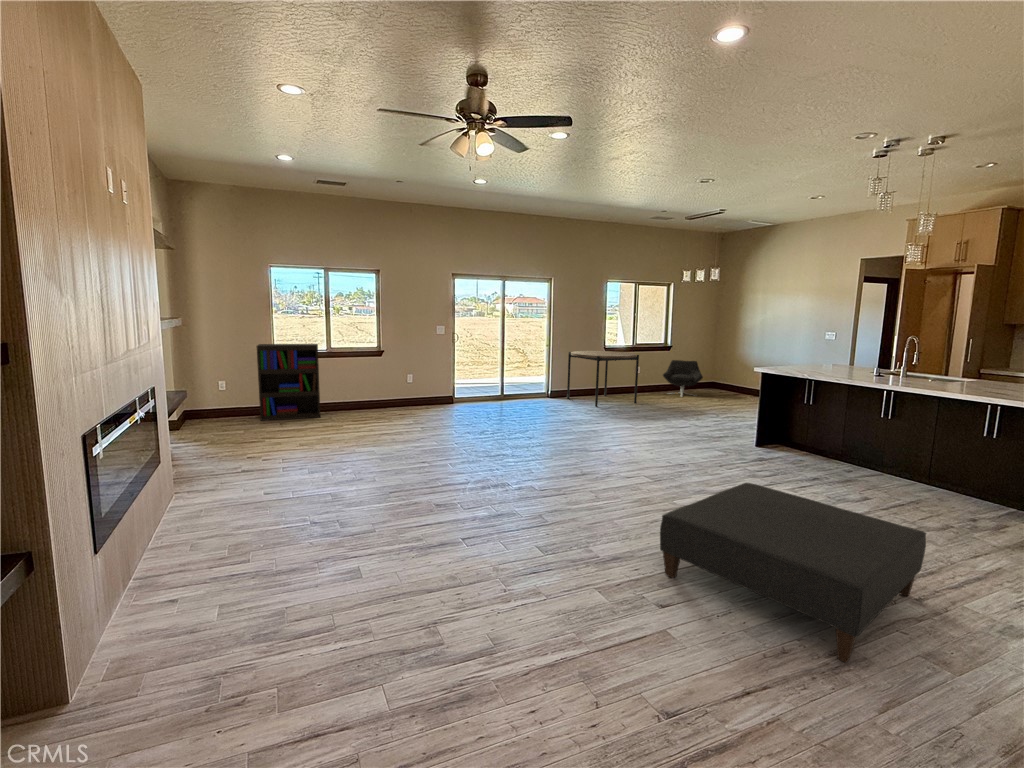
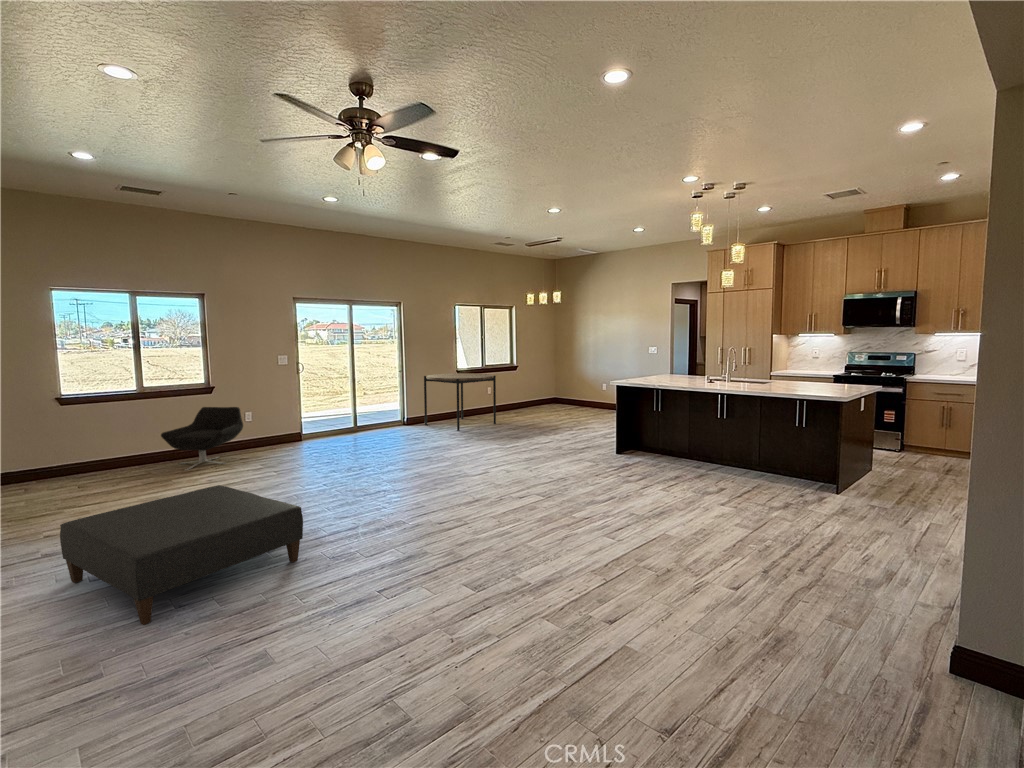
bookshelf: present [257,344,320,421] -> none [25,380,126,487]
lounge chair: present [663,360,703,397] -> present [161,407,243,470]
ottoman: present [660,483,926,663] -> present [60,485,303,625]

